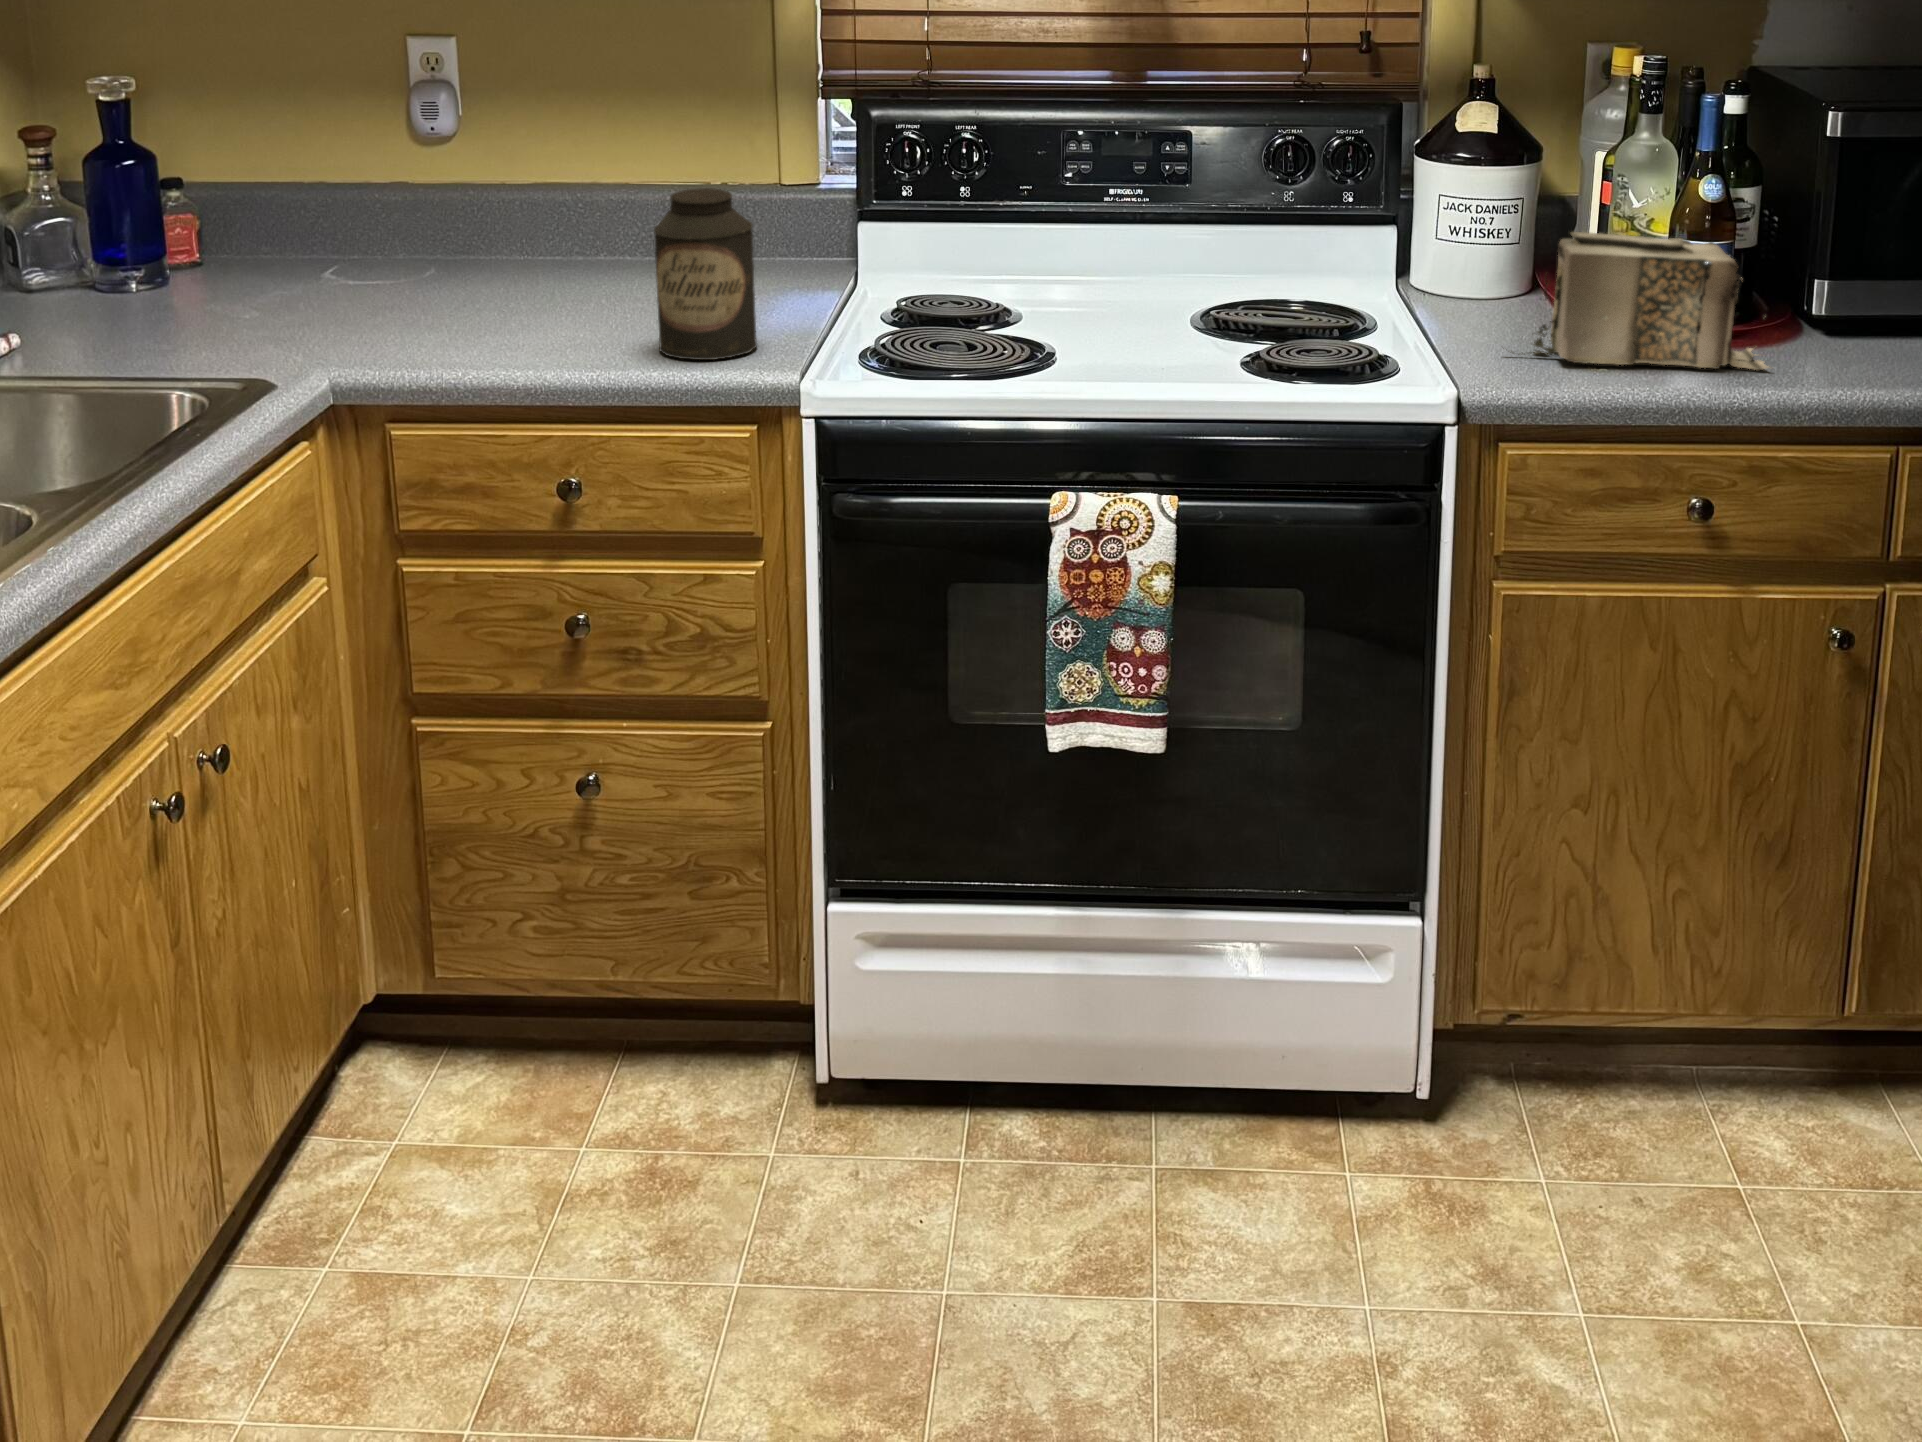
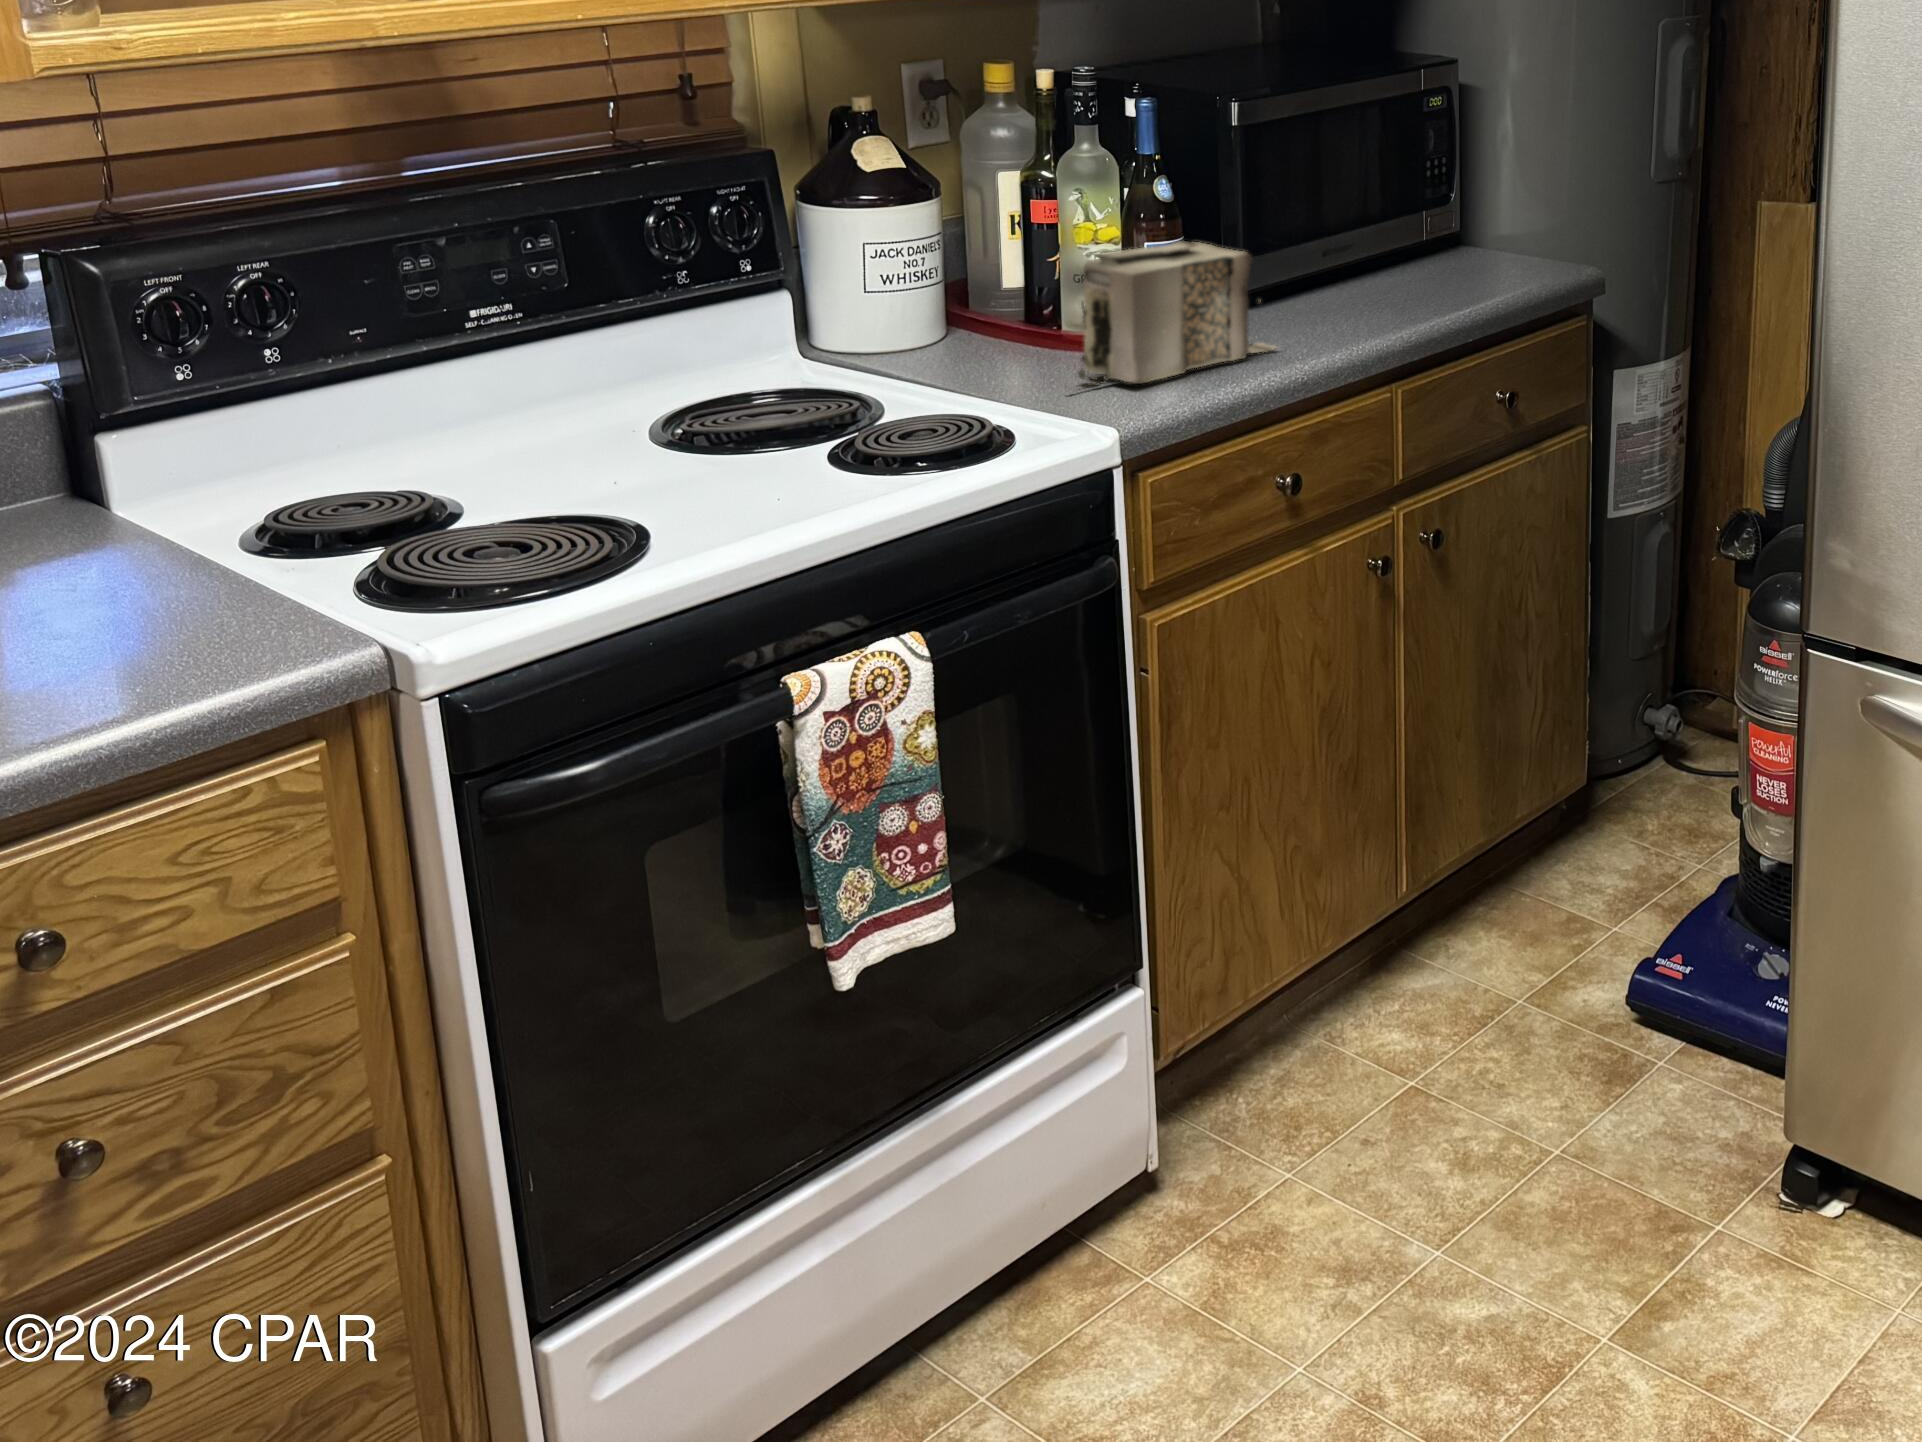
canister: present [654,188,757,360] -> none [72,417,270,687]

